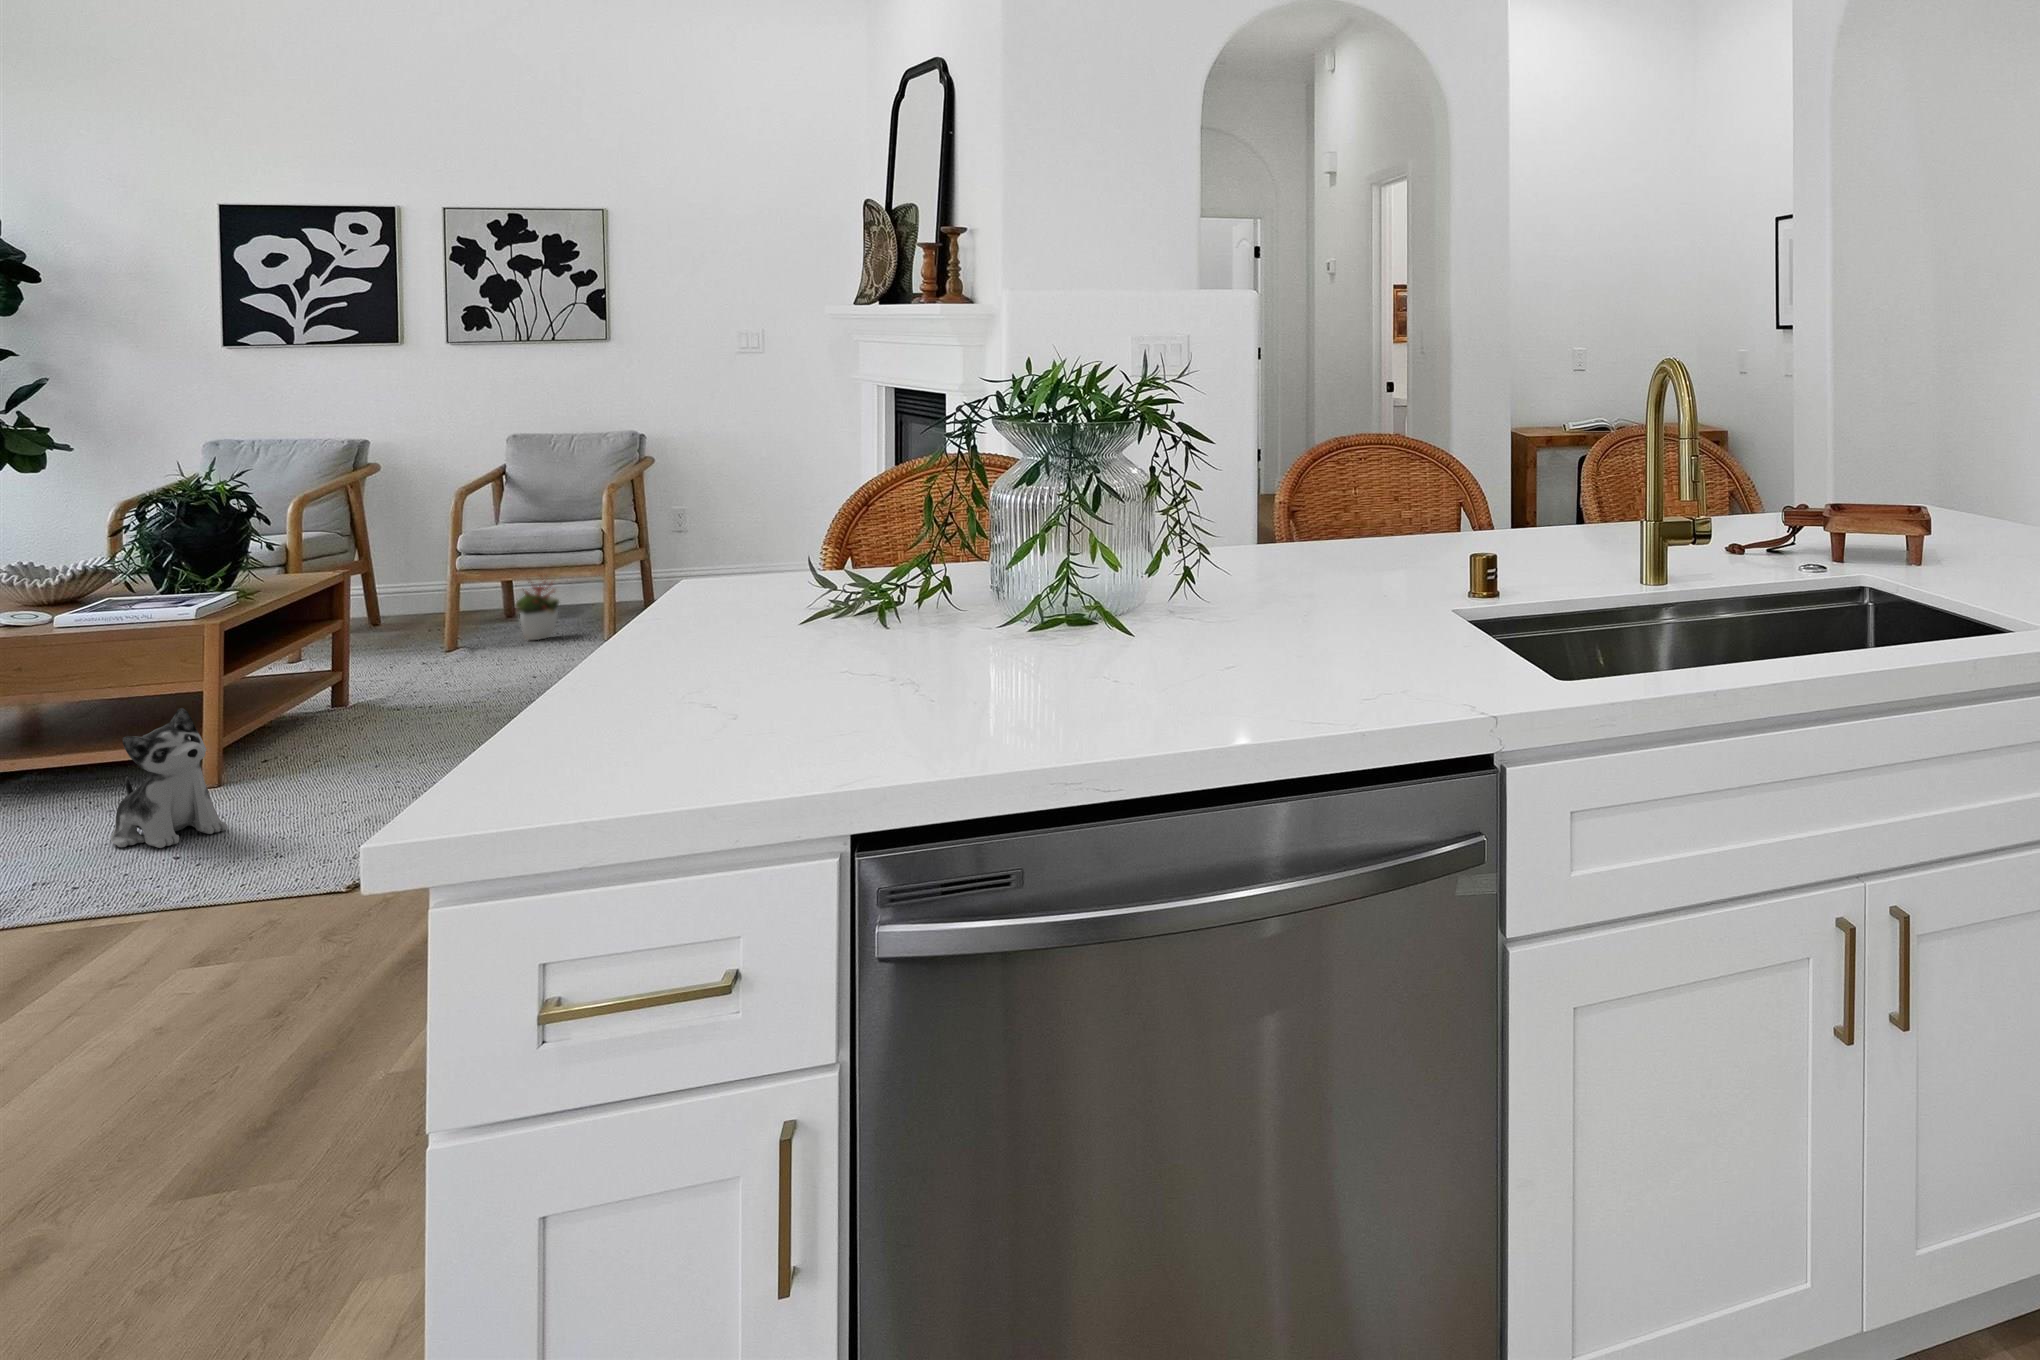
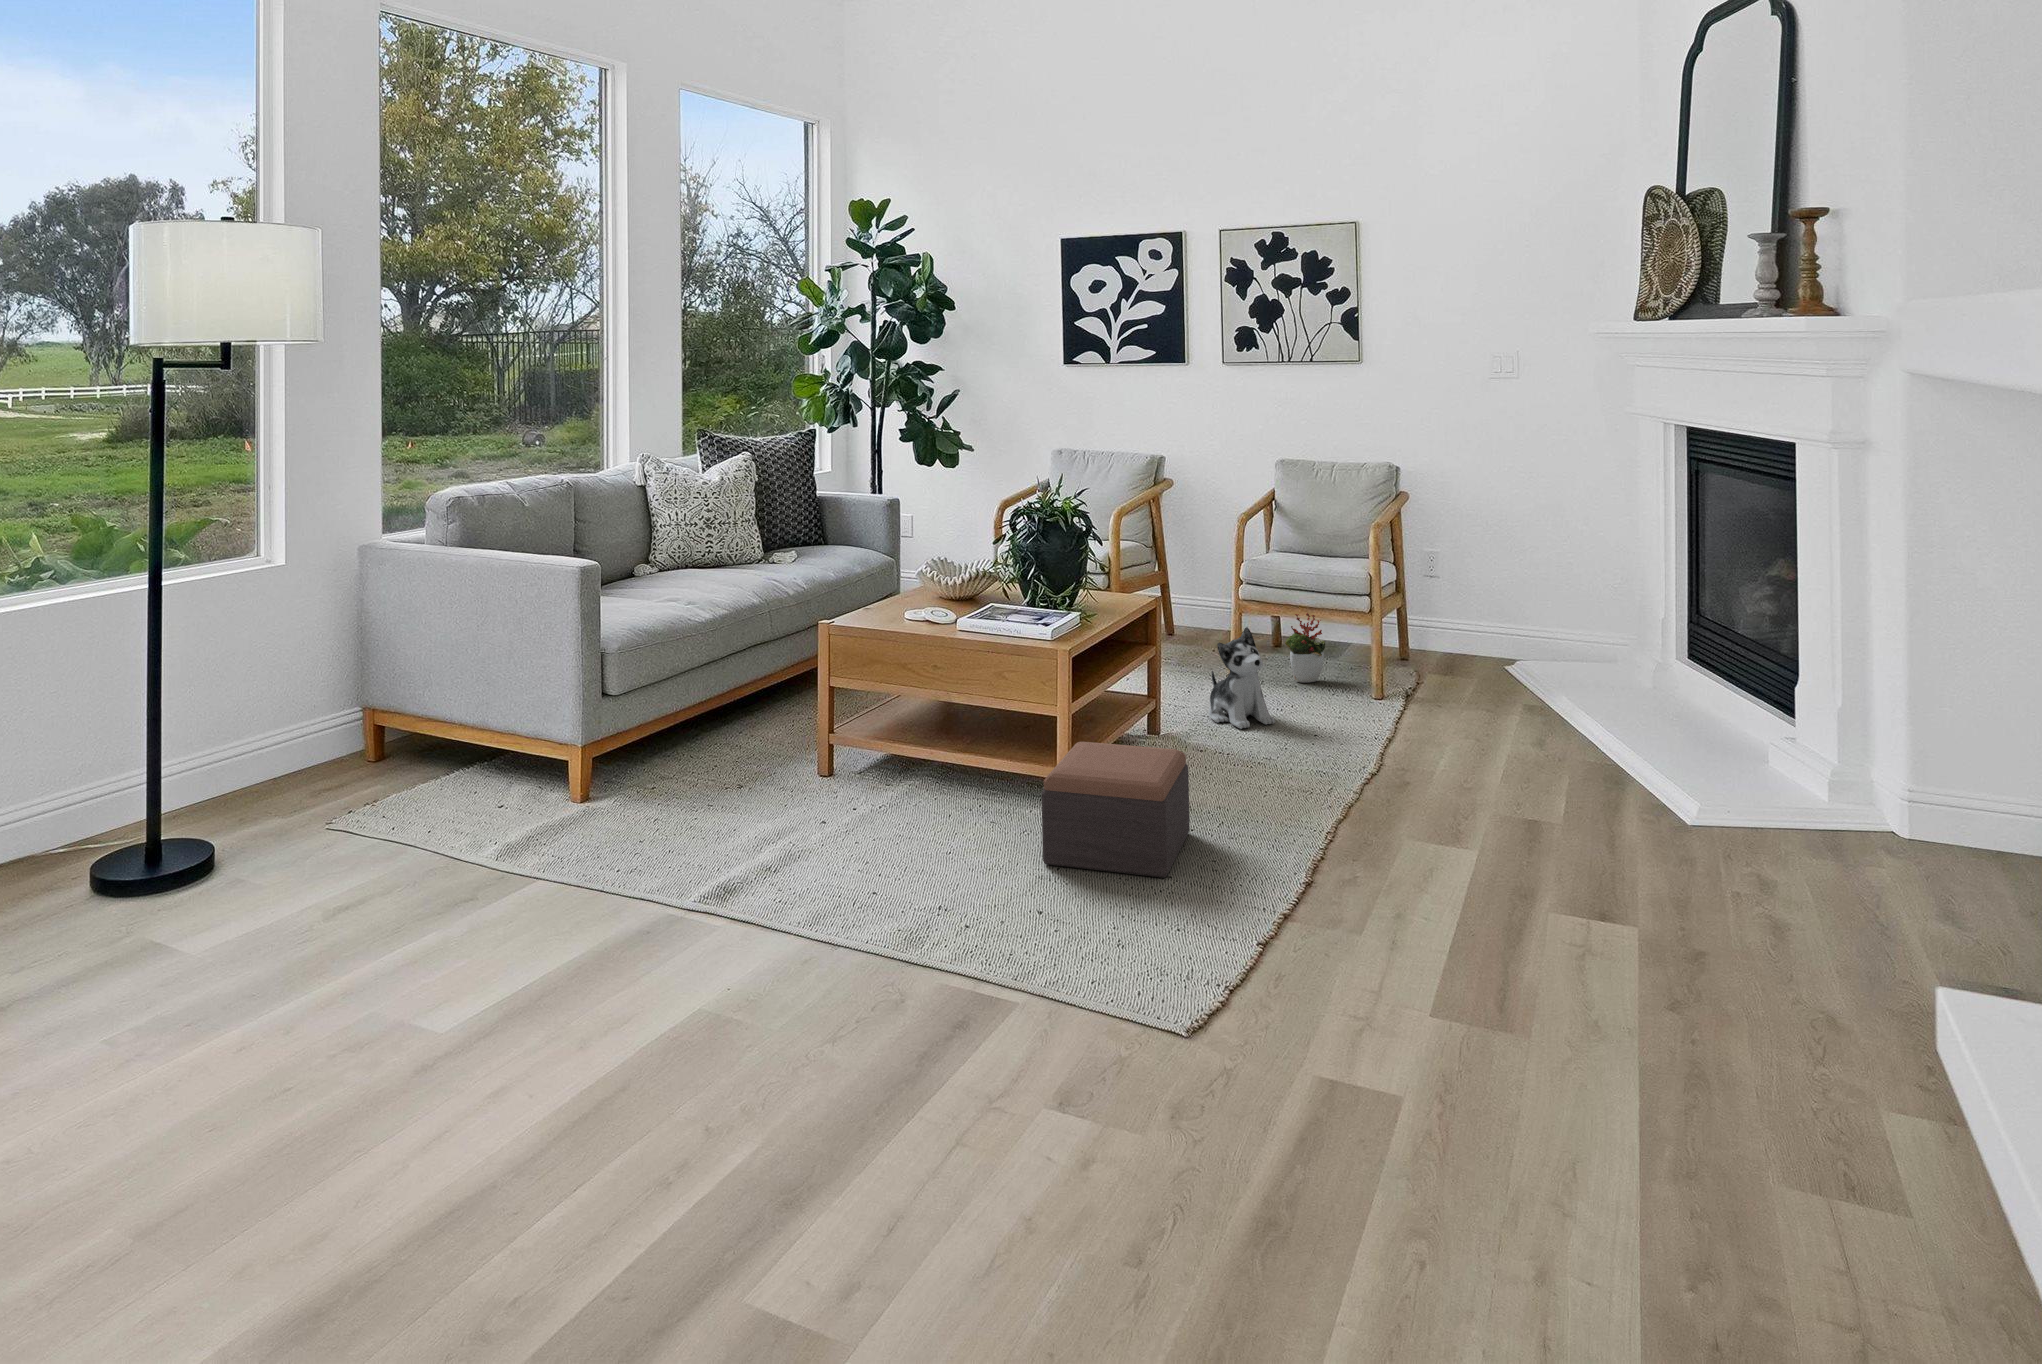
footstool: none [231,679,404,799] -> present [1041,742,1190,878]
plush toy: present [111,708,228,848] -> present [1209,627,1275,729]

